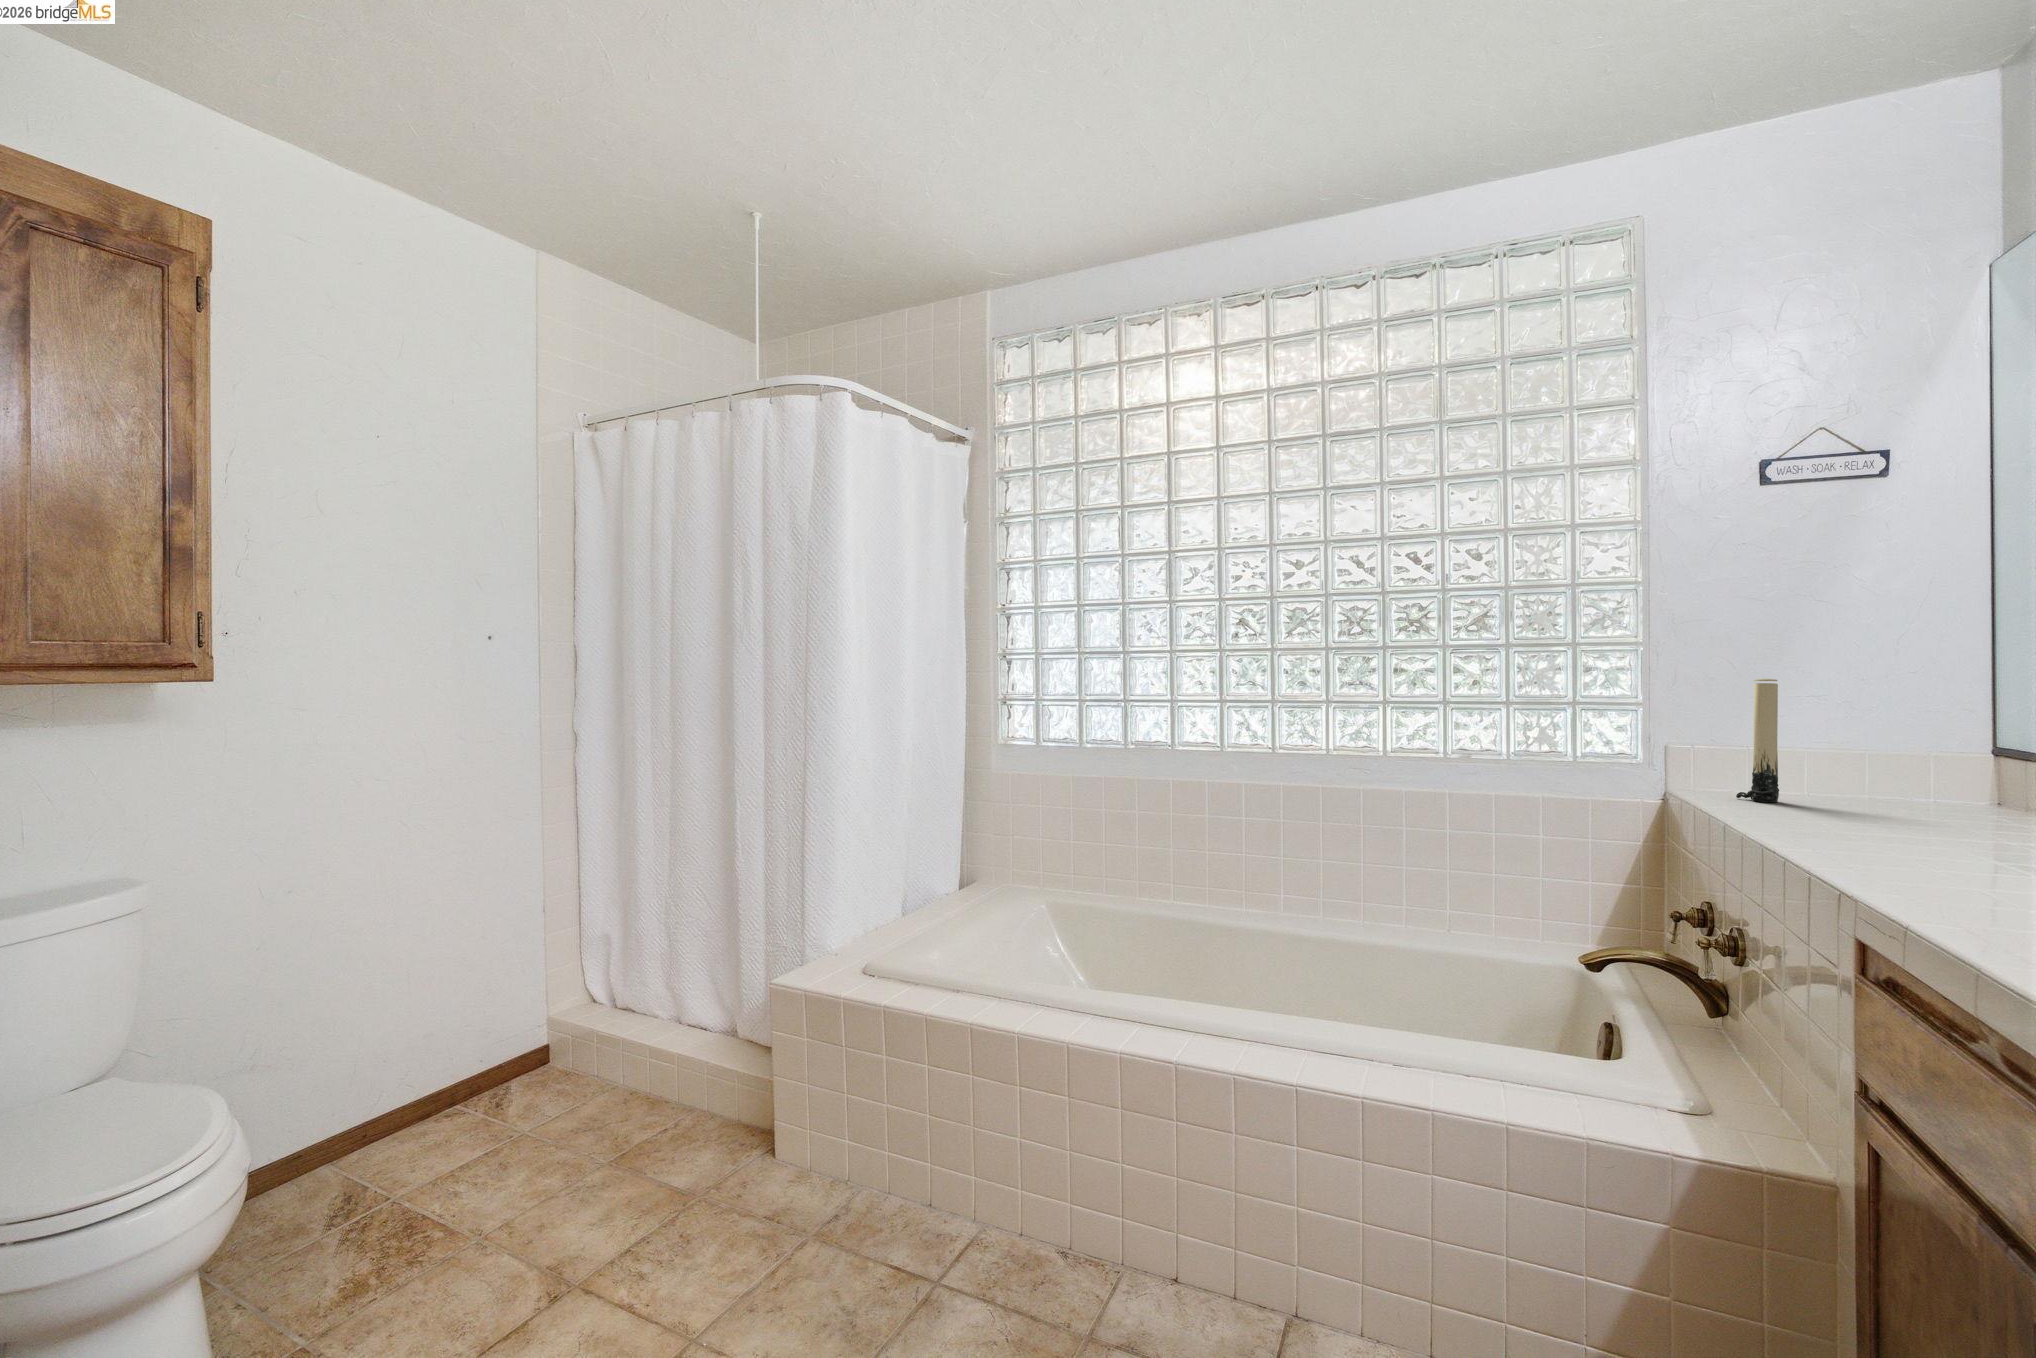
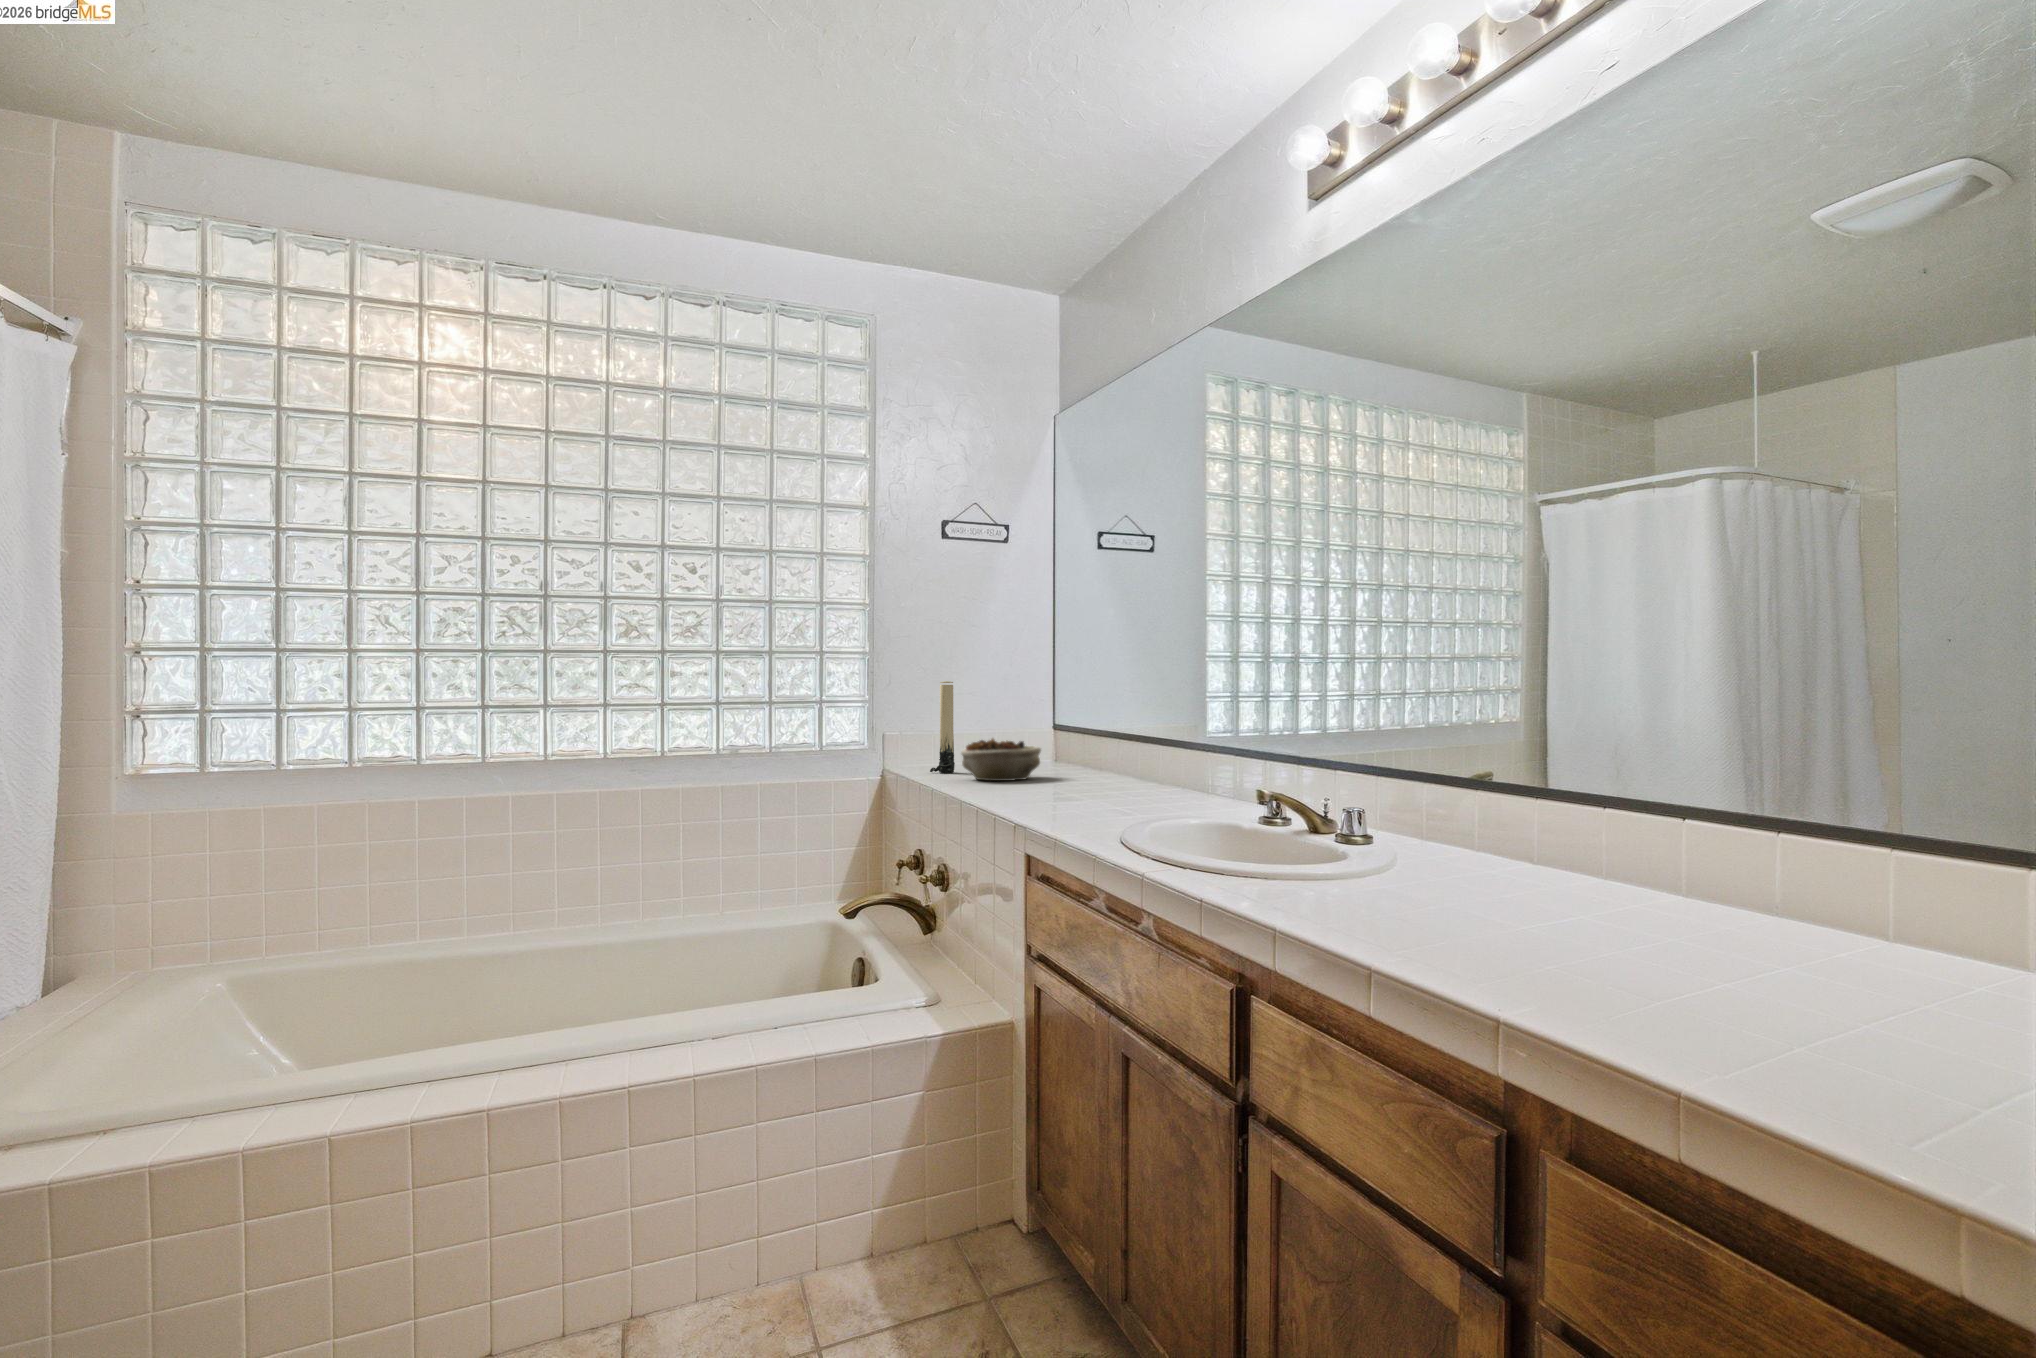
succulent planter: none [1780,767,1942,833] -> present [961,738,1041,781]

